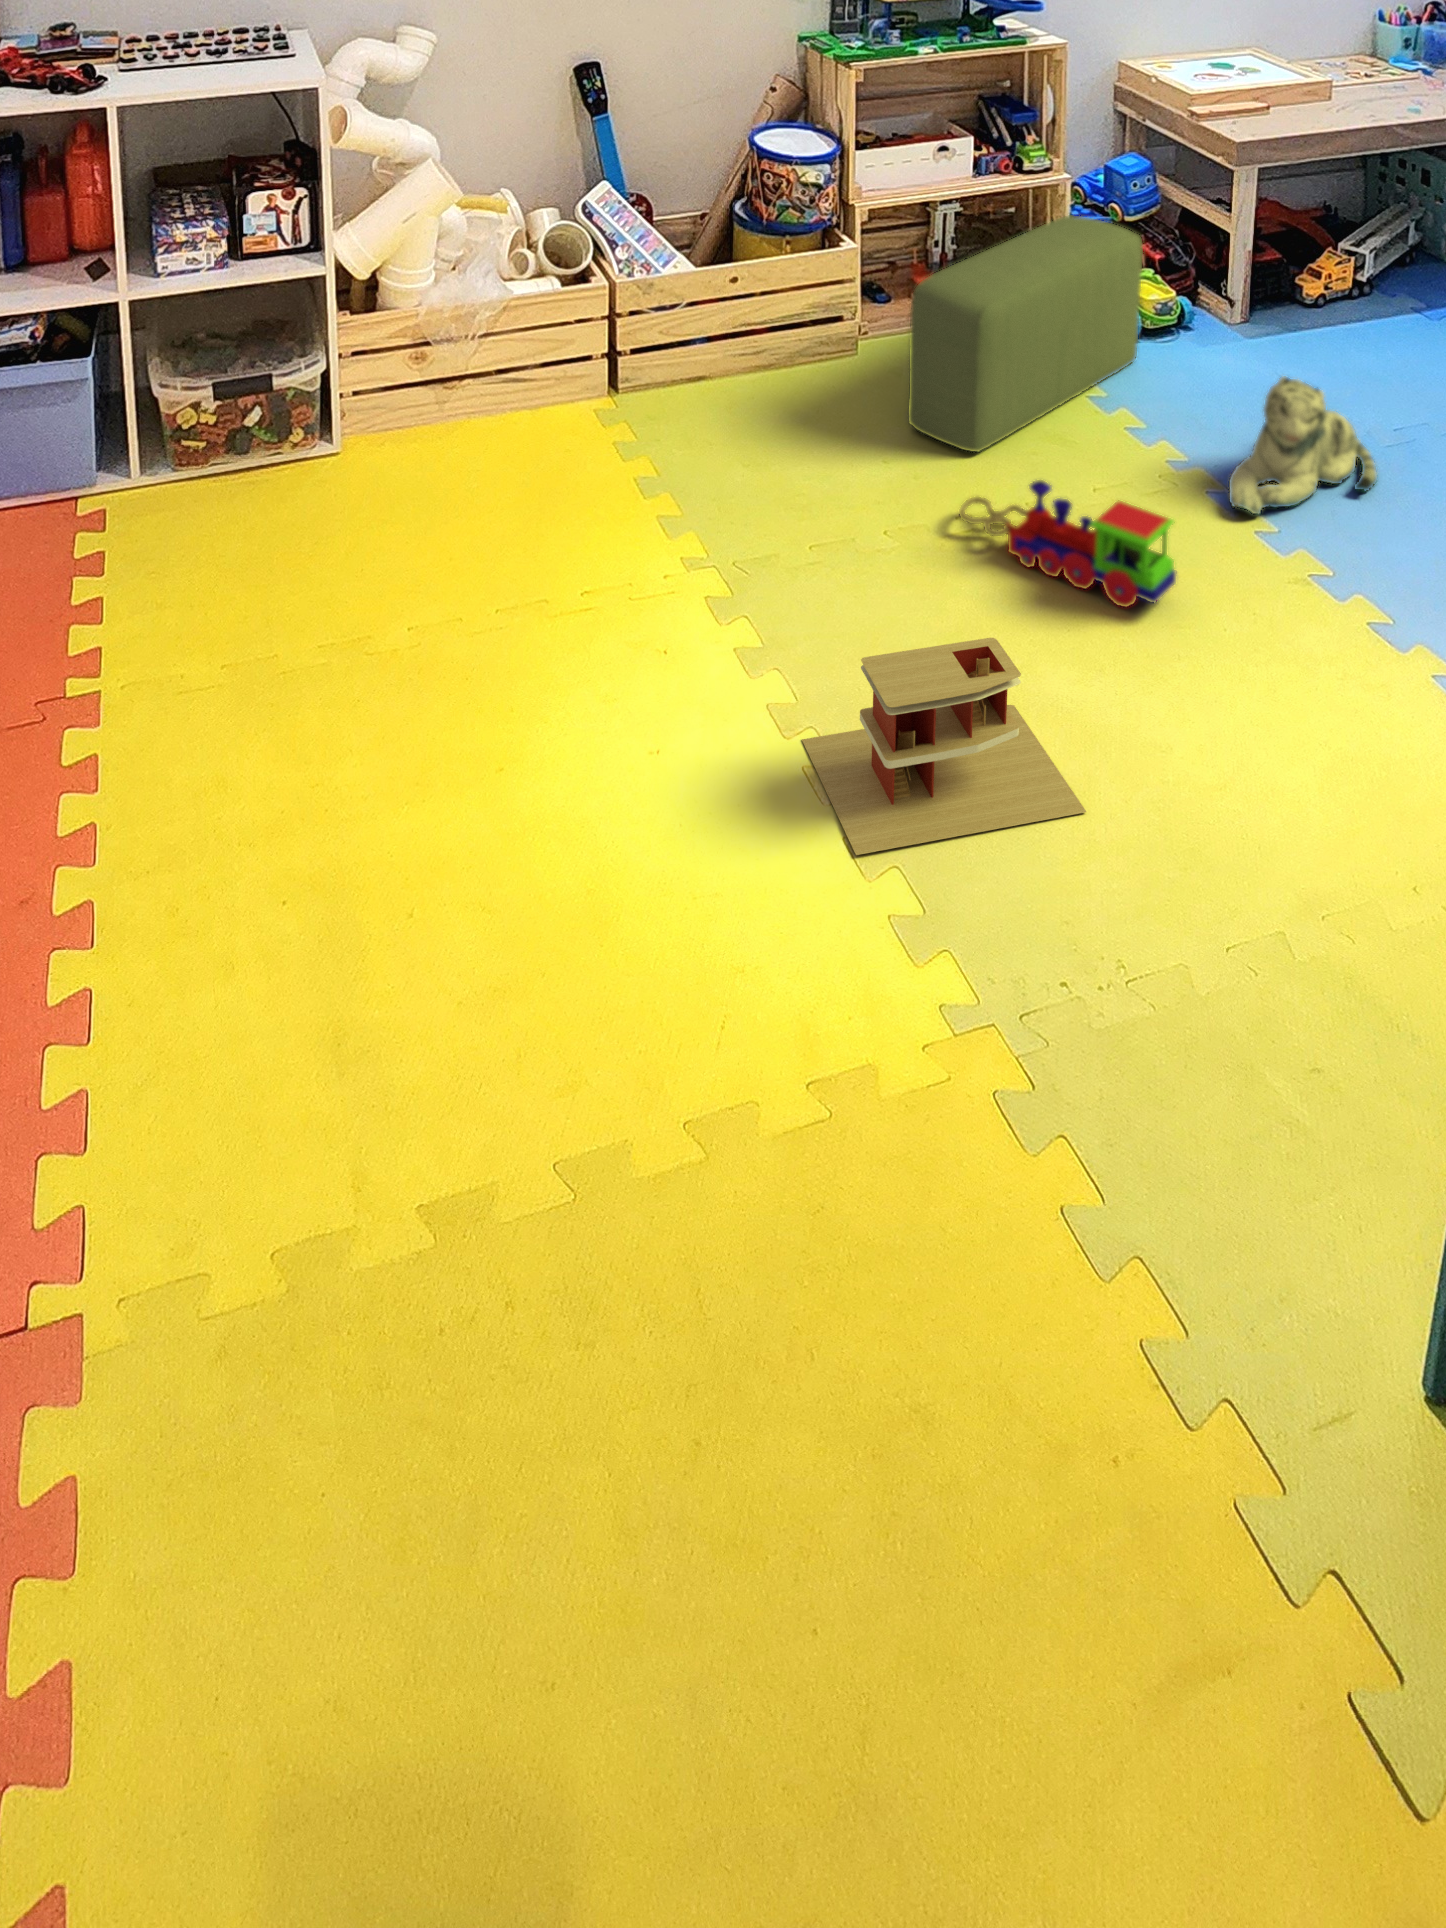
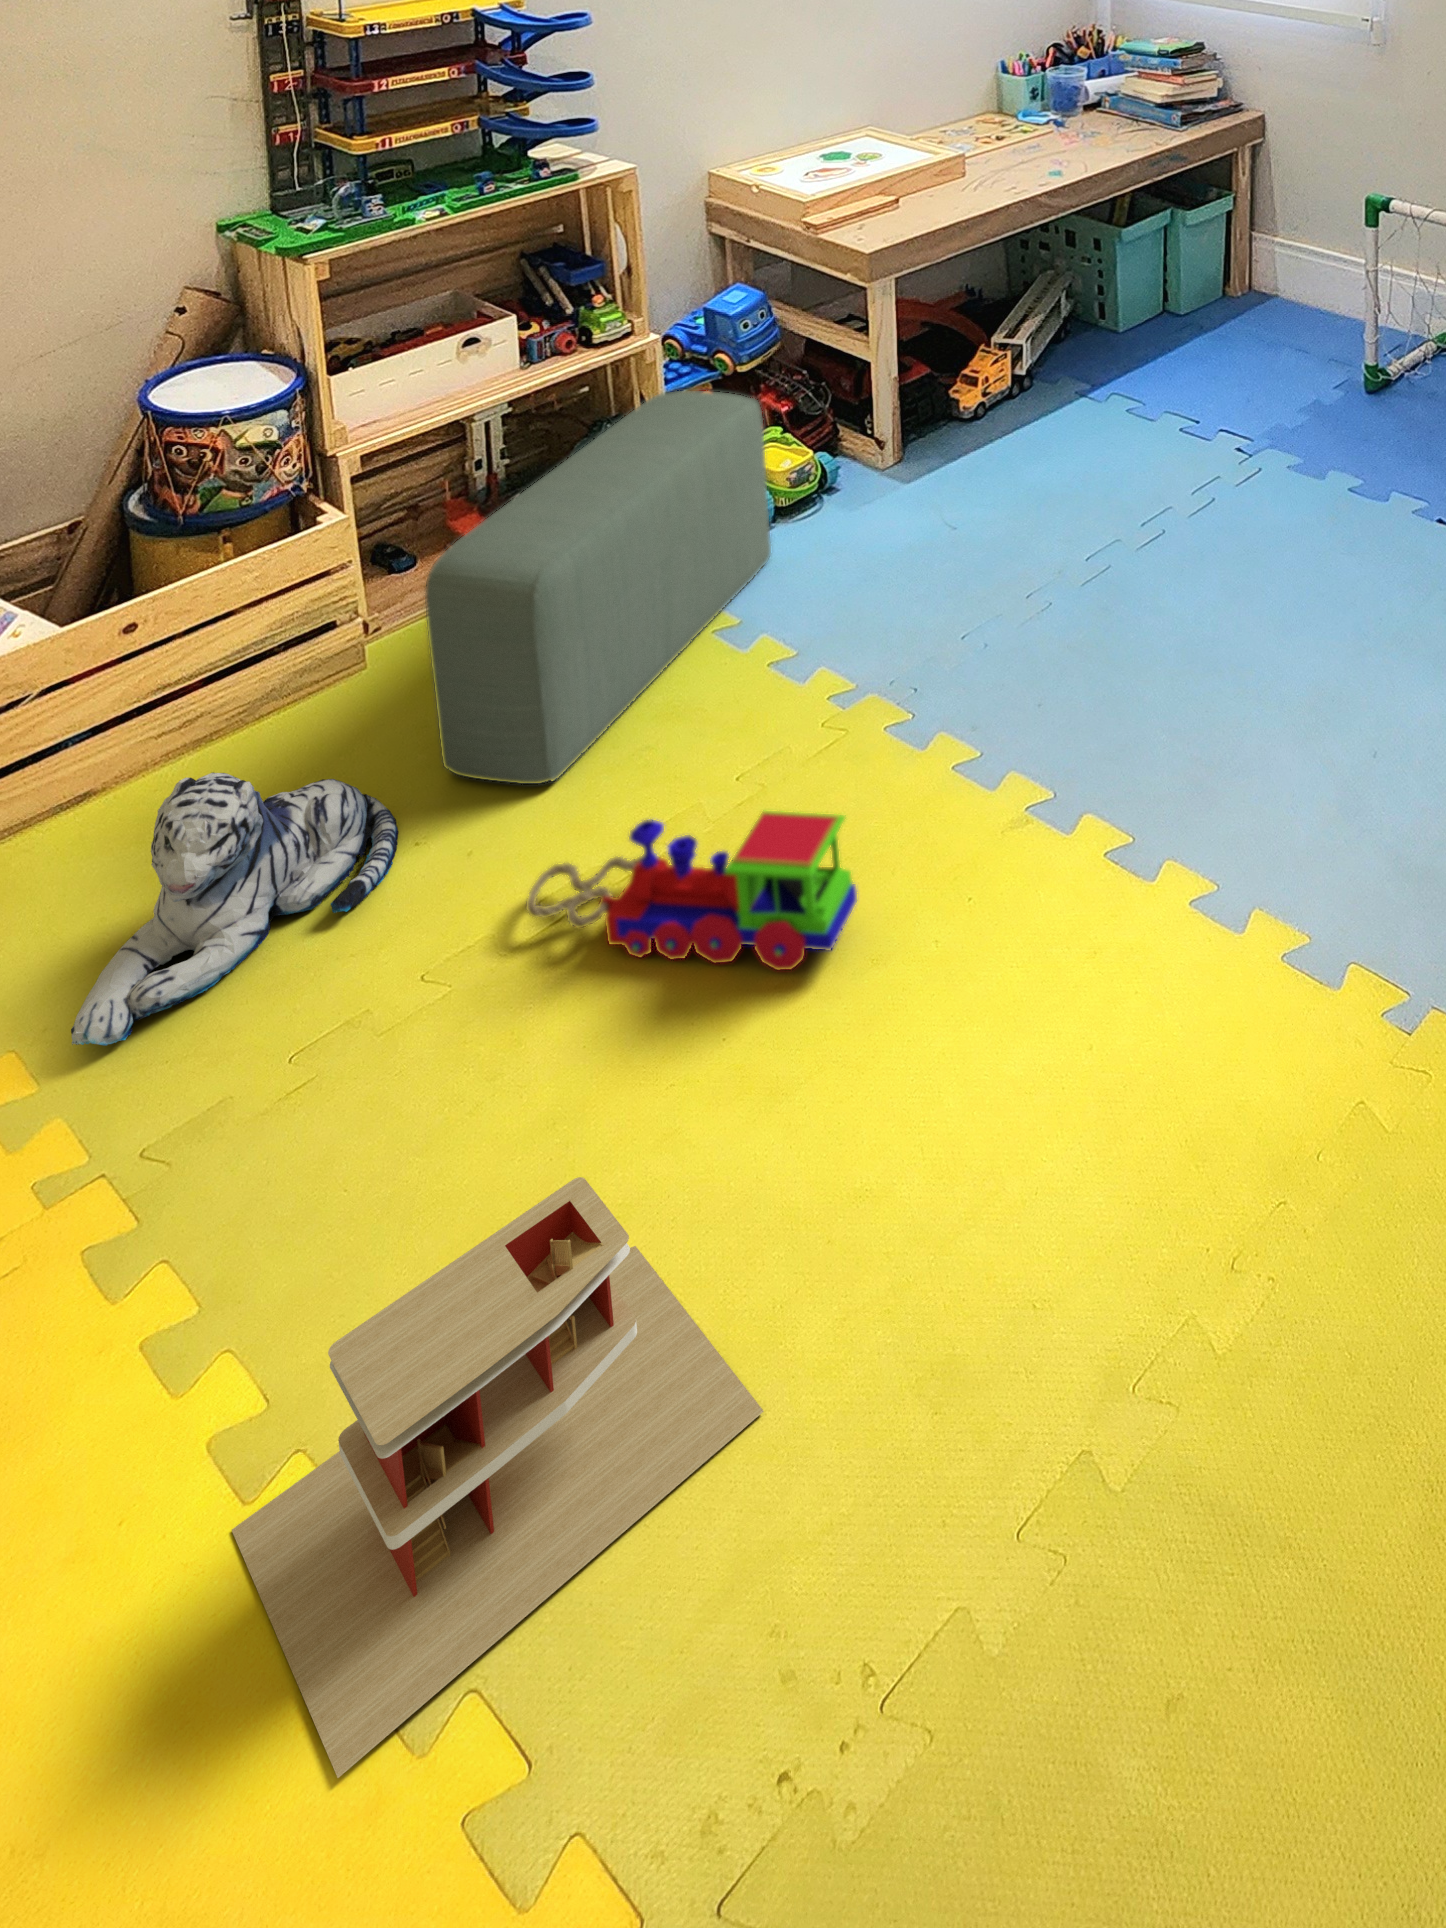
plush toy: present [1229,377,1377,514] -> present [71,773,398,1045]

